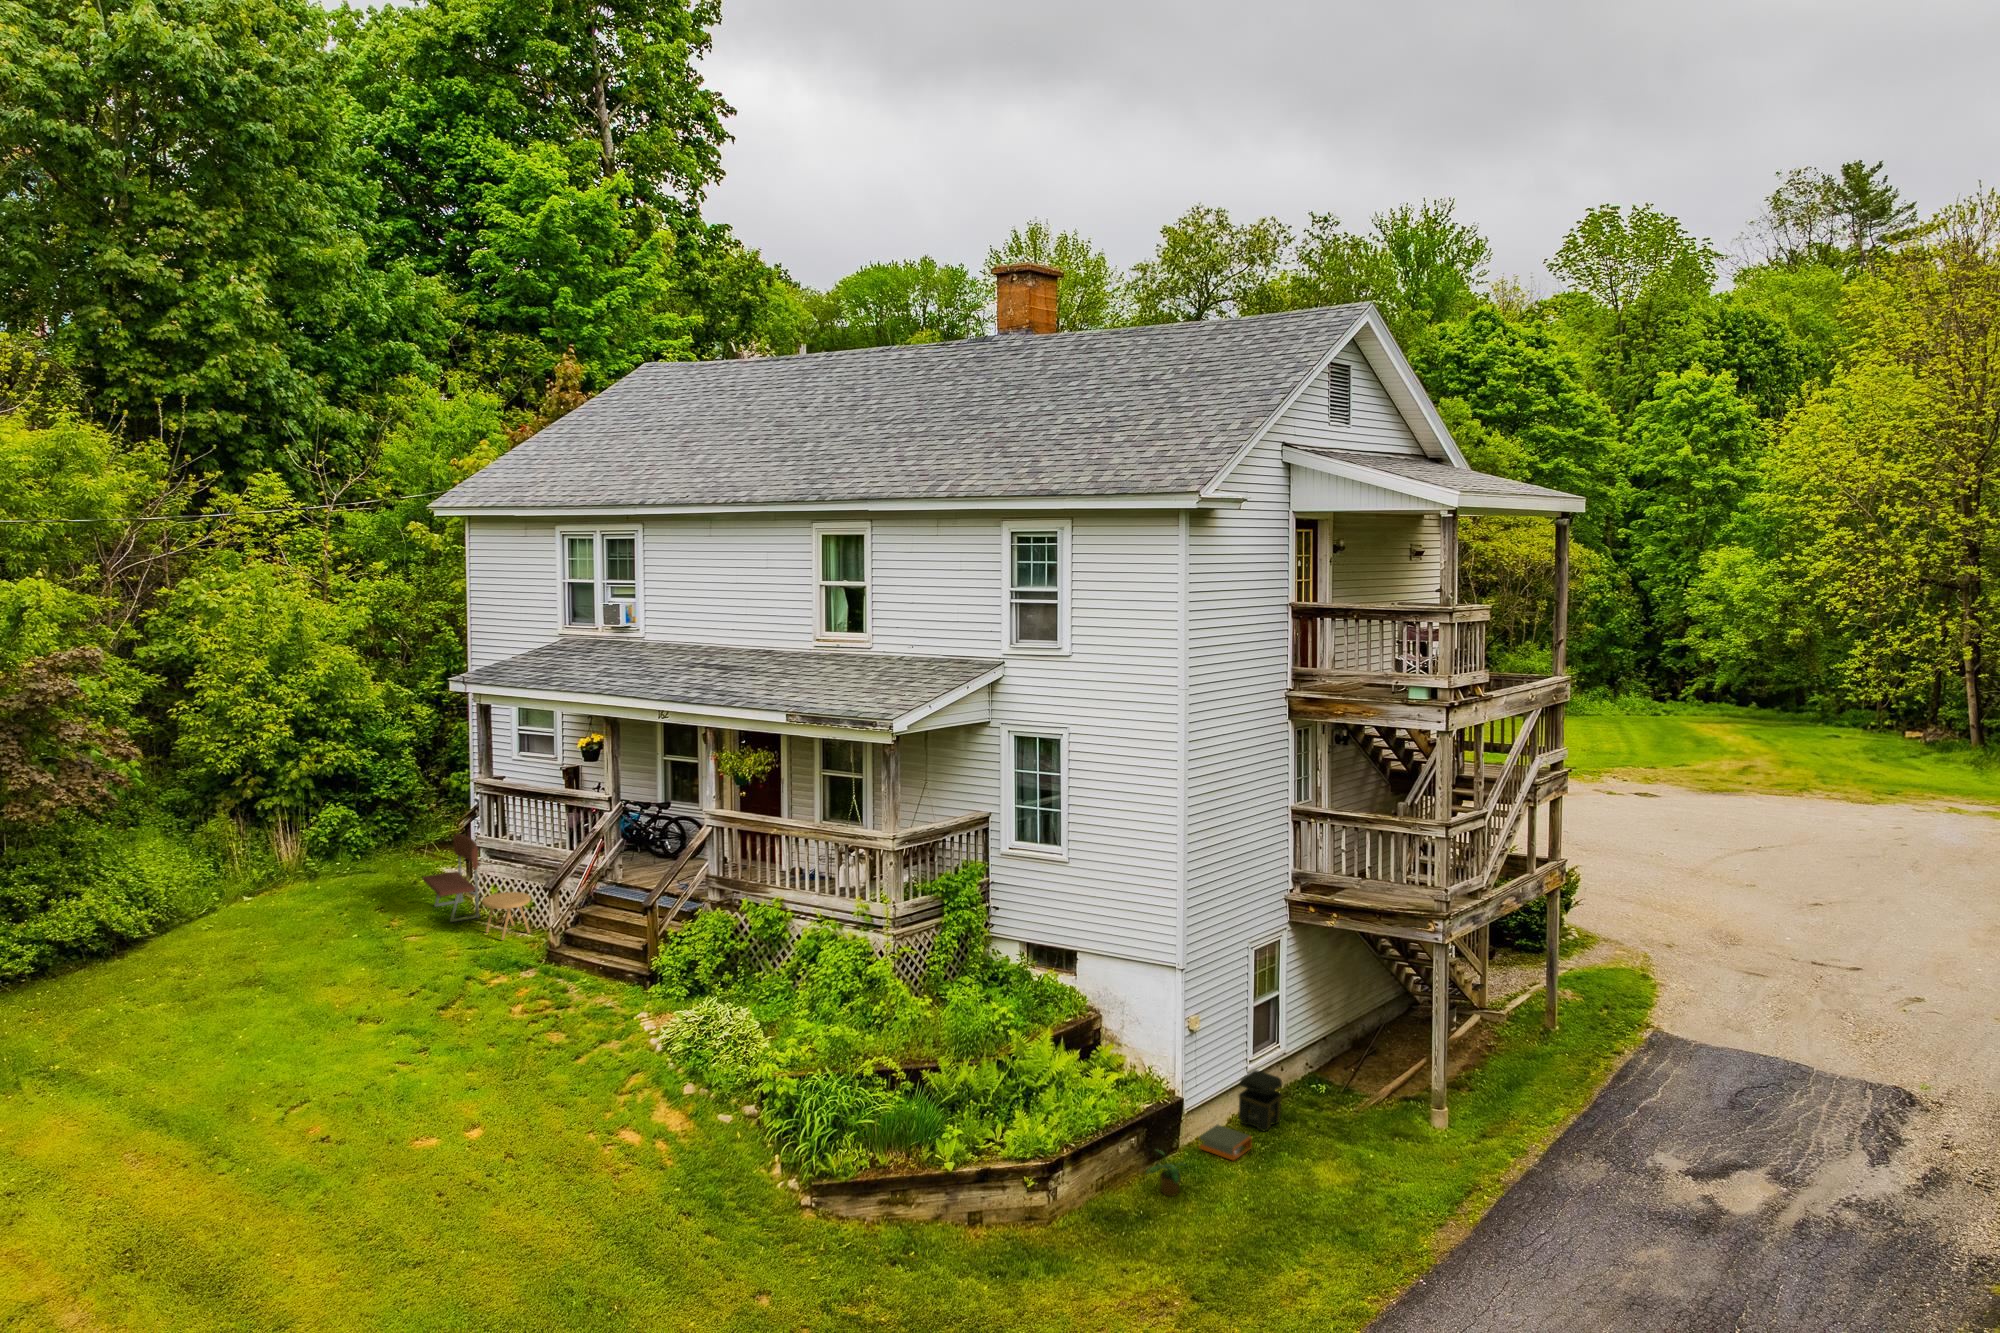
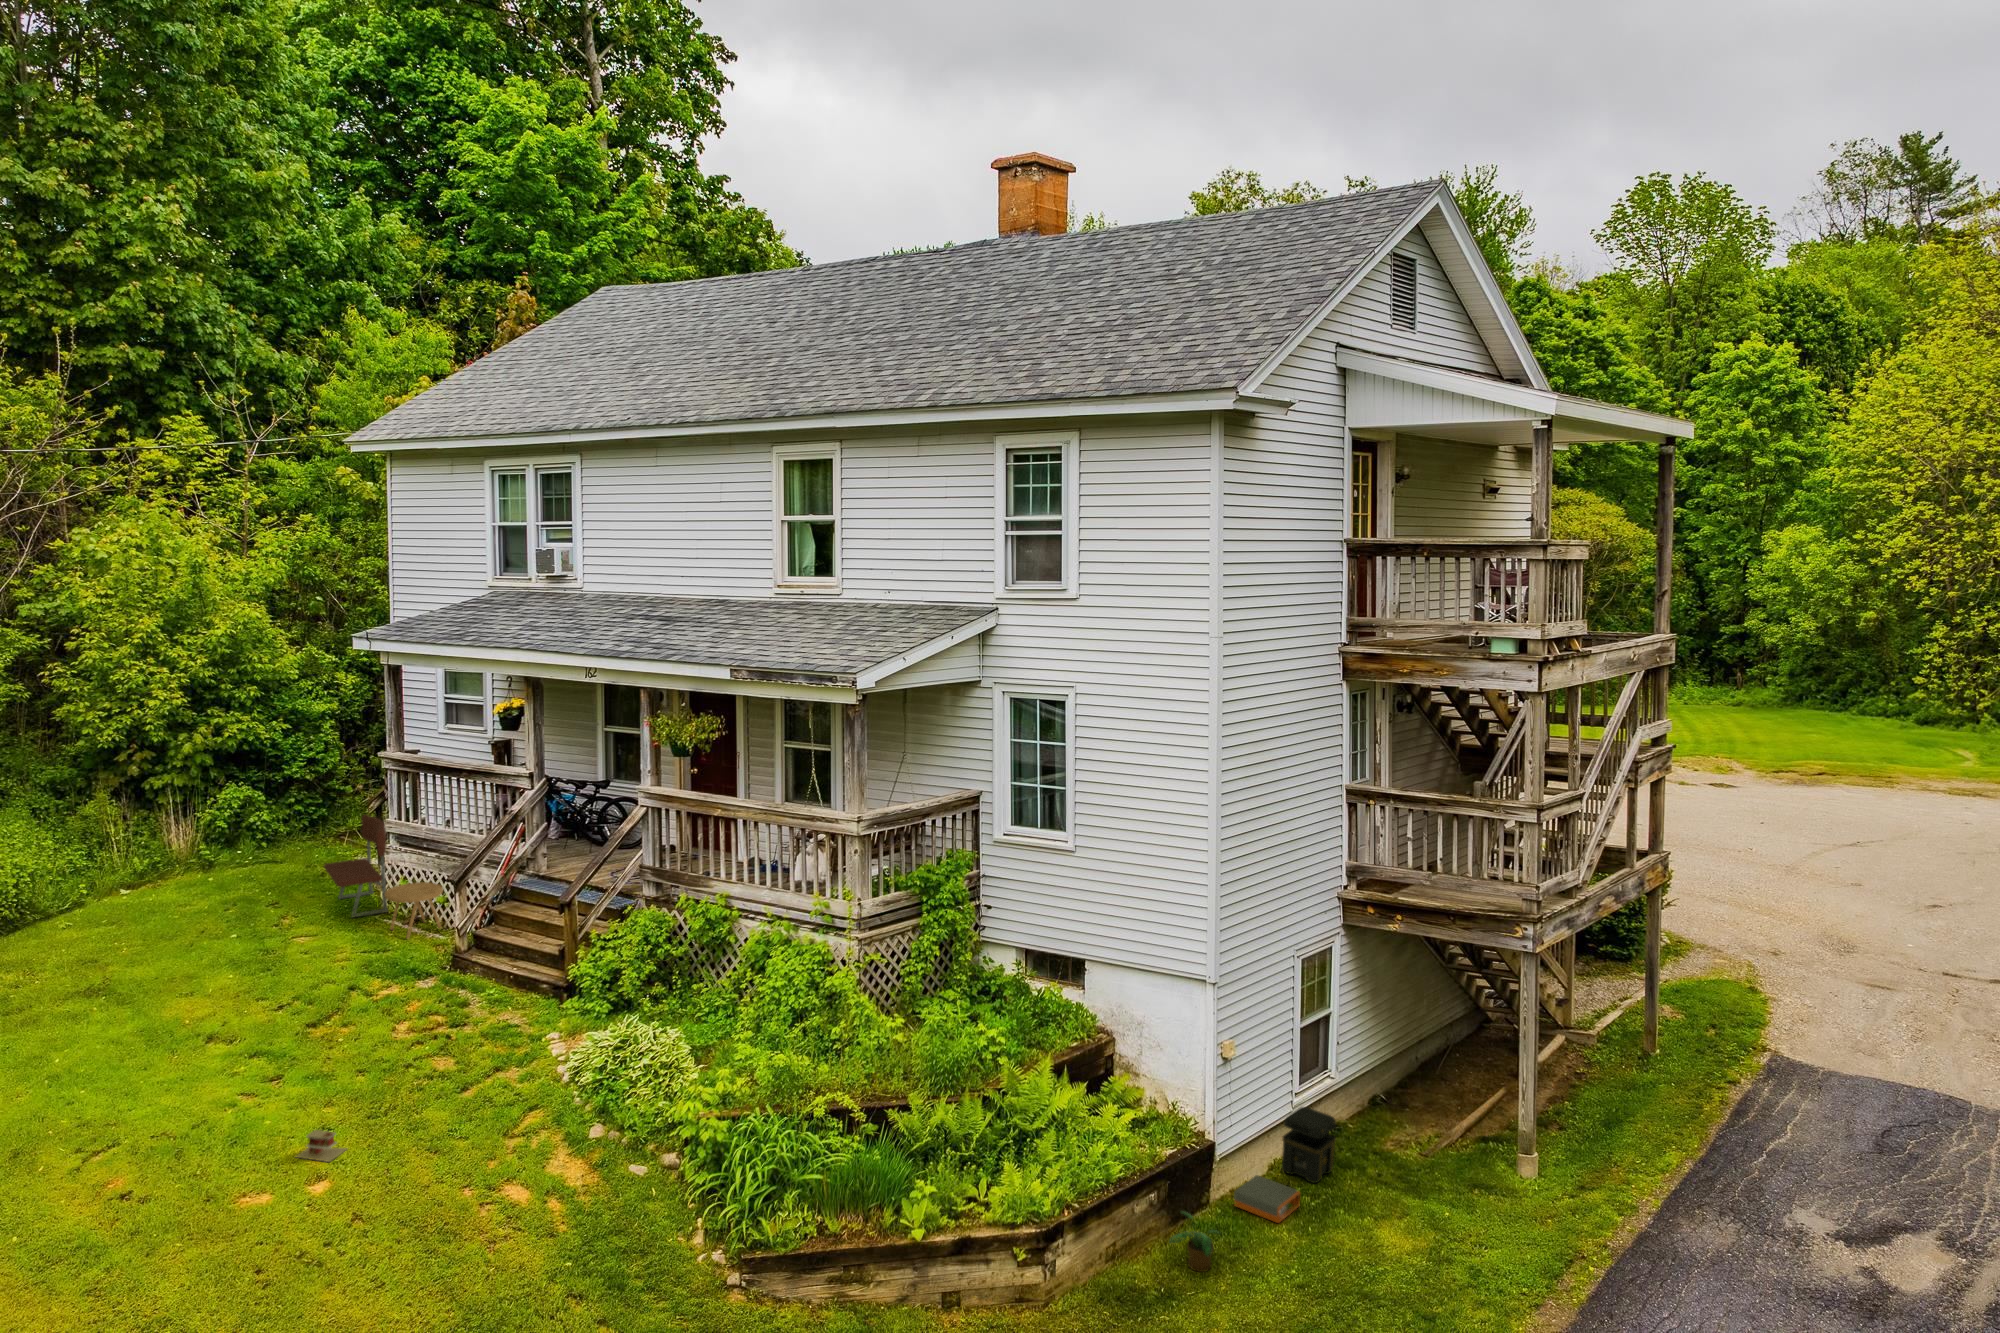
toy house: none [455,1088,496,1113] -> present [297,1130,347,1162]

